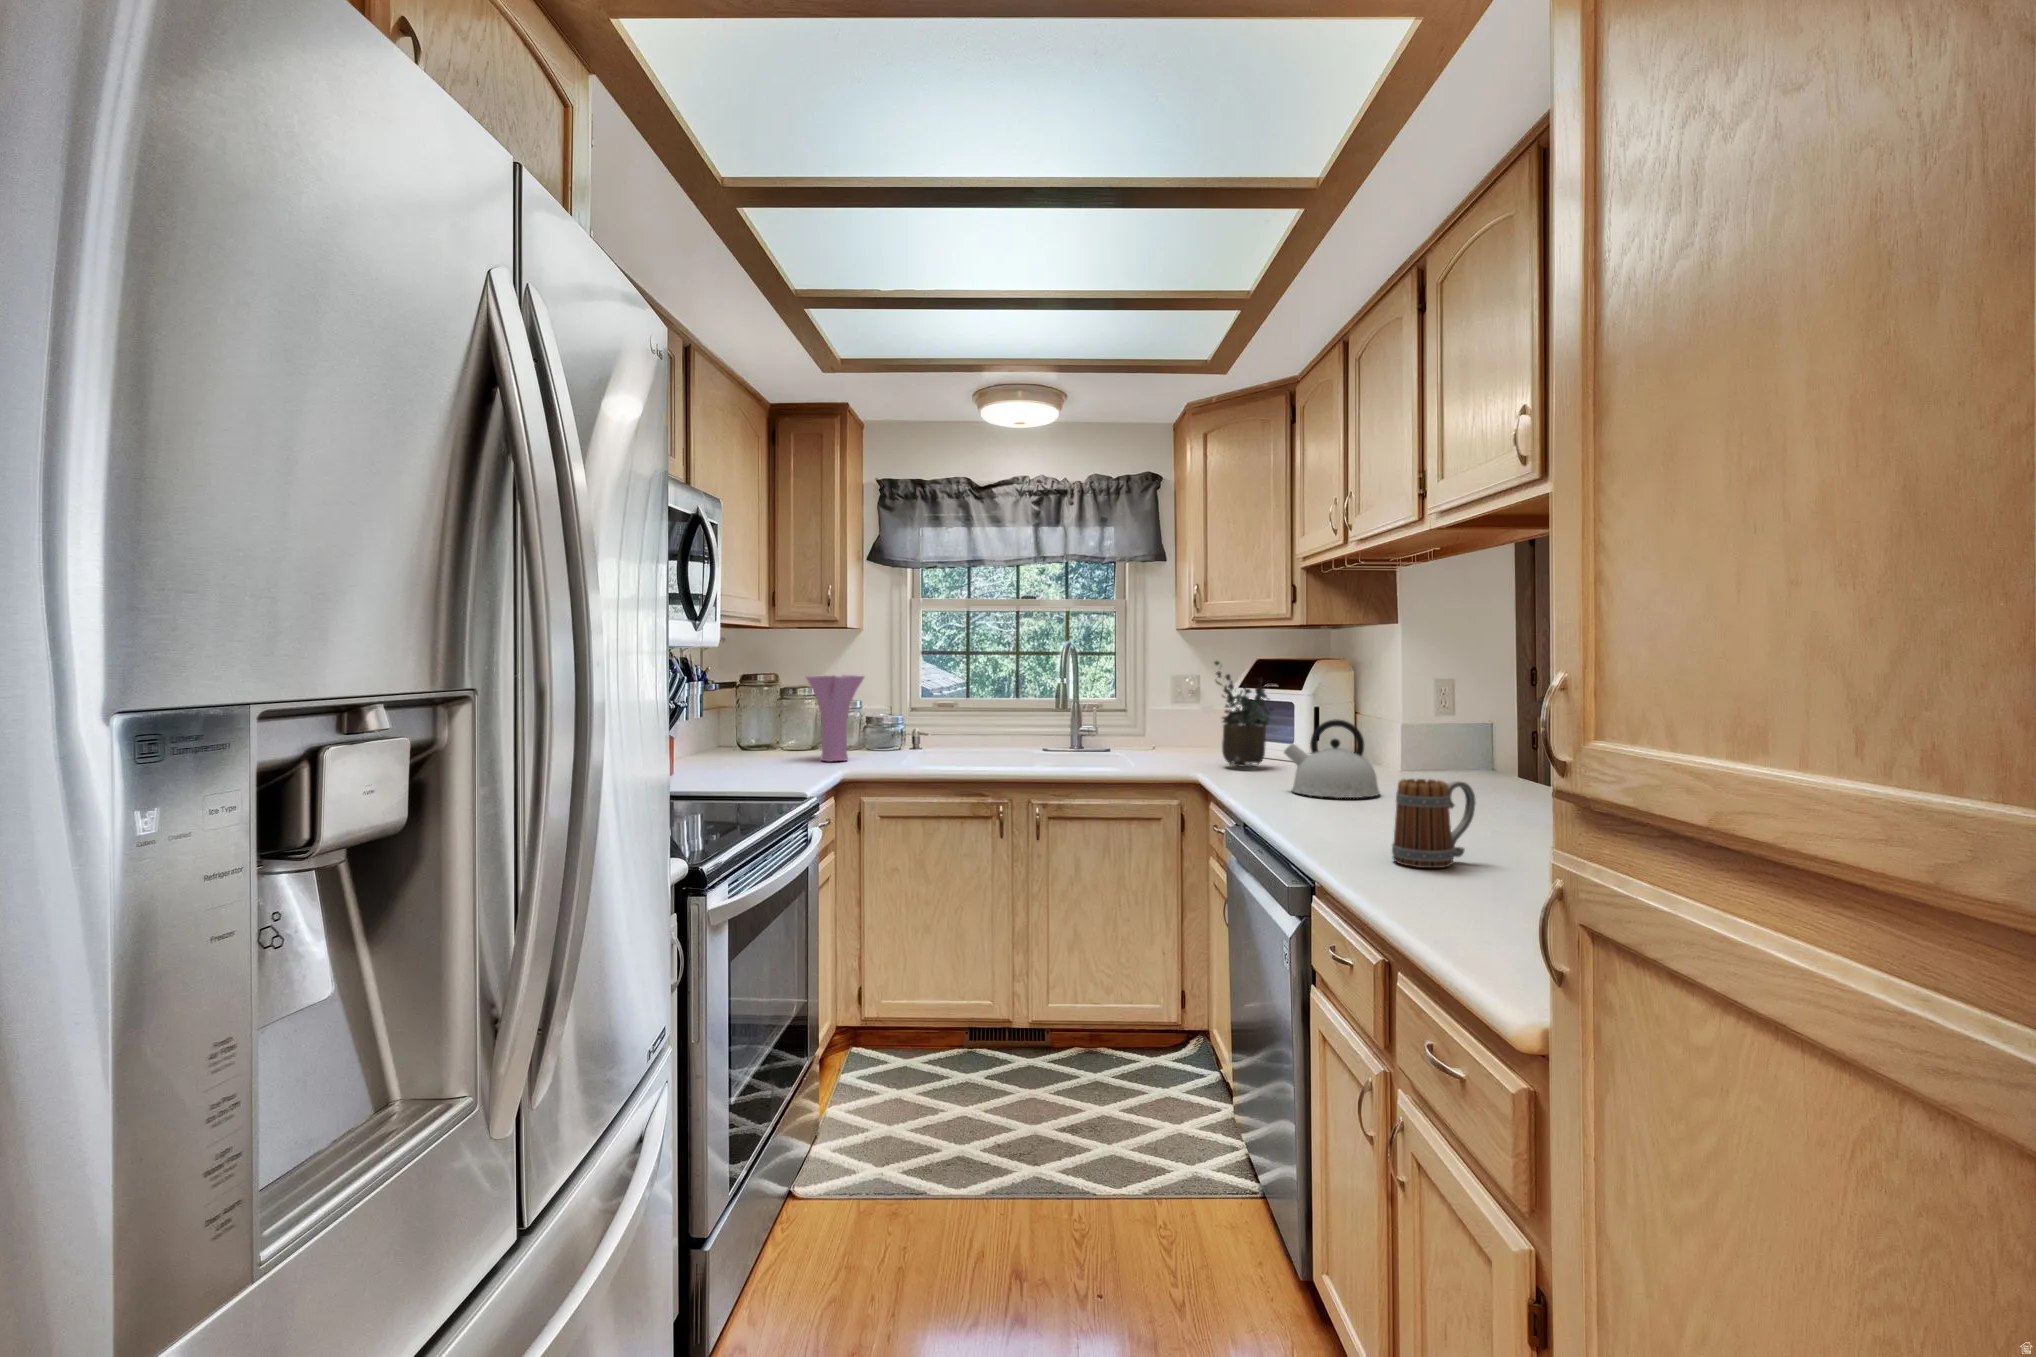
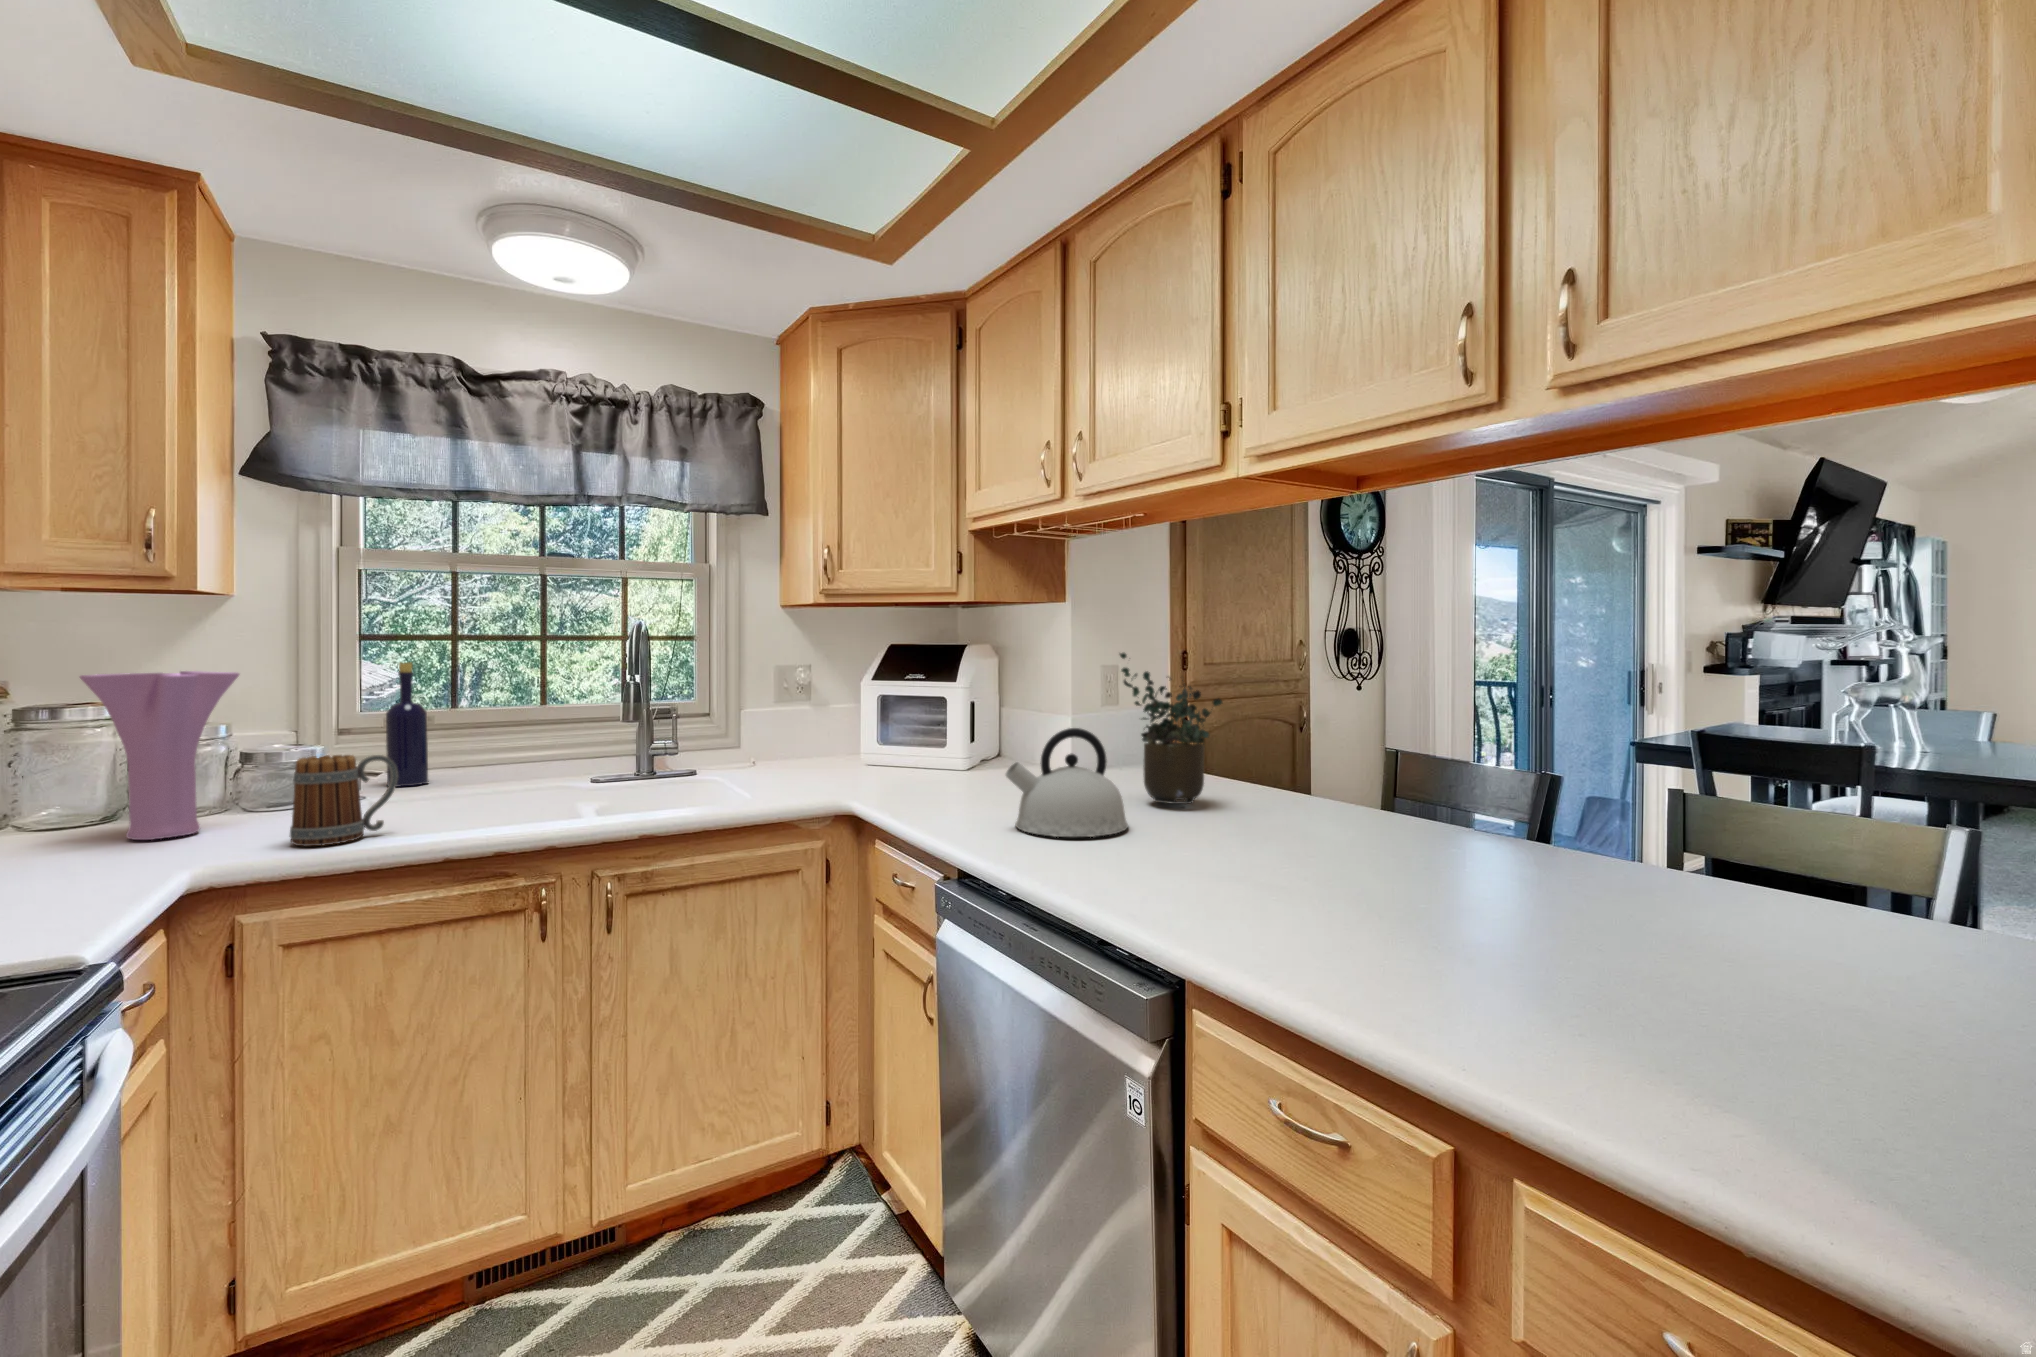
potted plant: present [1214,661,1274,767] -> present [1120,653,1222,804]
bottle: none [930,671,952,748] -> present [386,663,429,787]
mug: present [1392,779,1476,868] -> present [290,755,398,846]

